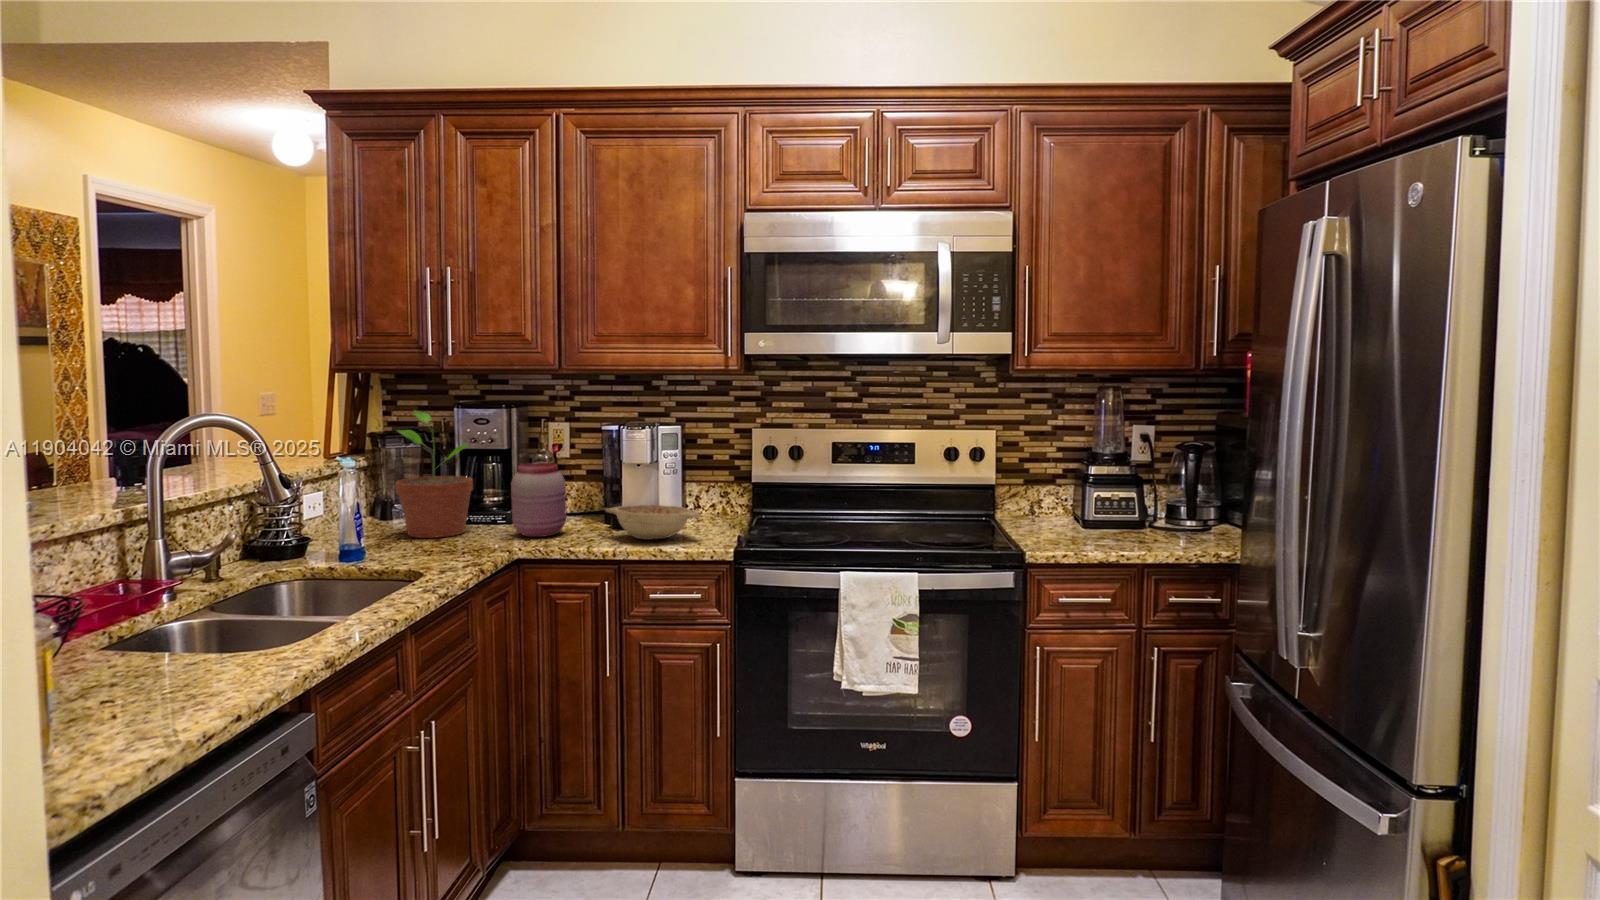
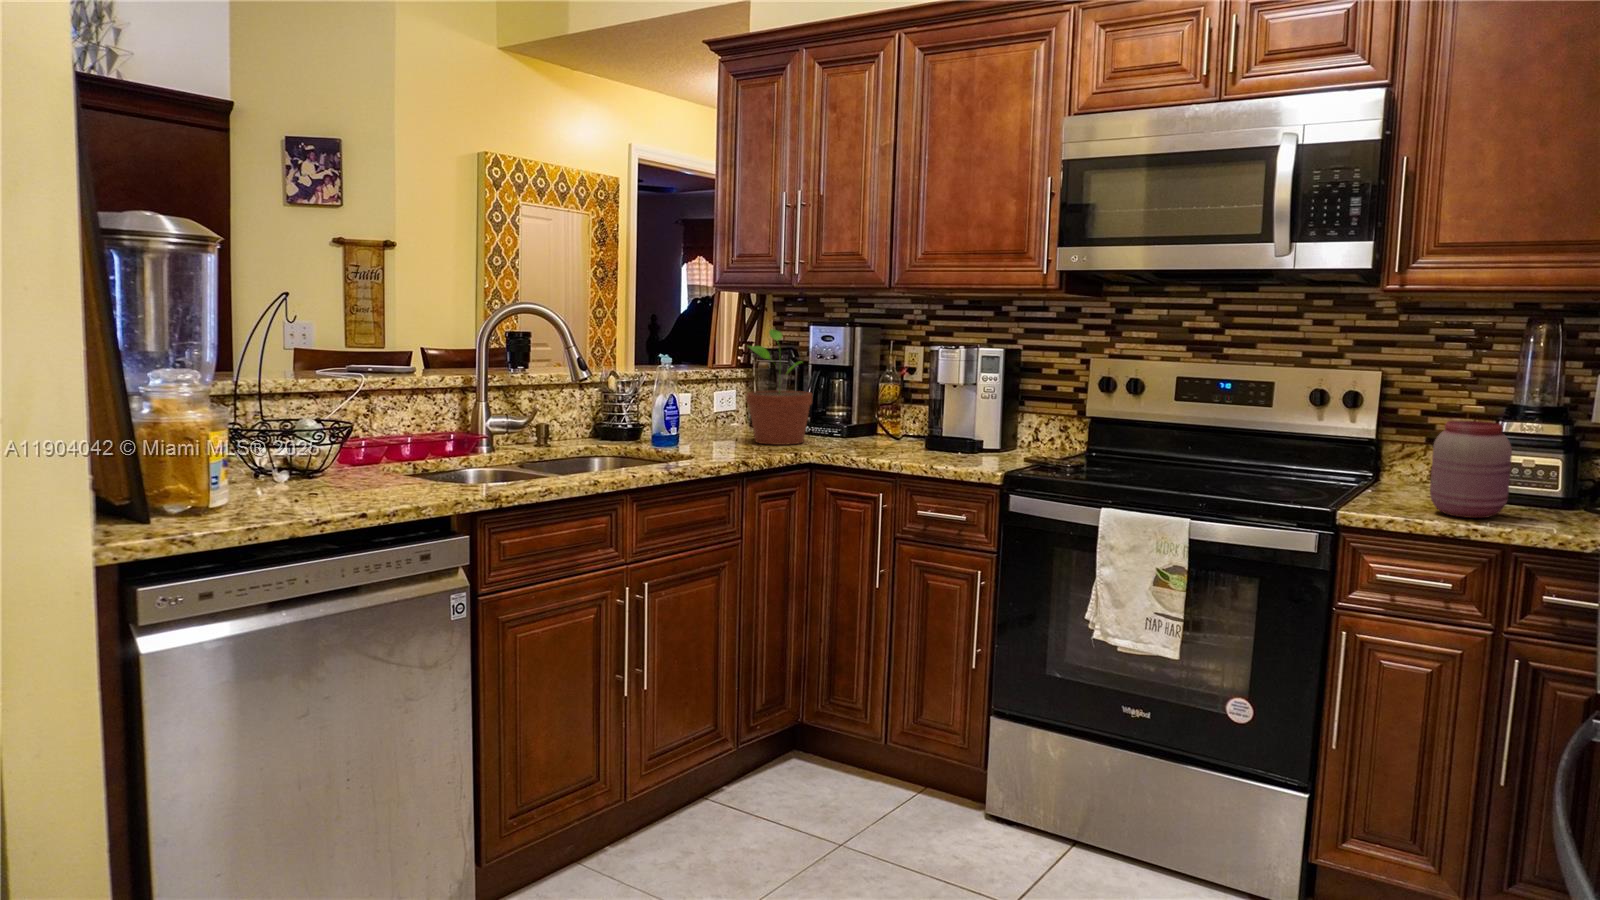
jar: present [511,463,566,537] -> present [1430,420,1512,518]
decorative bowl: present [606,505,701,539] -> none [909,429,992,463]

